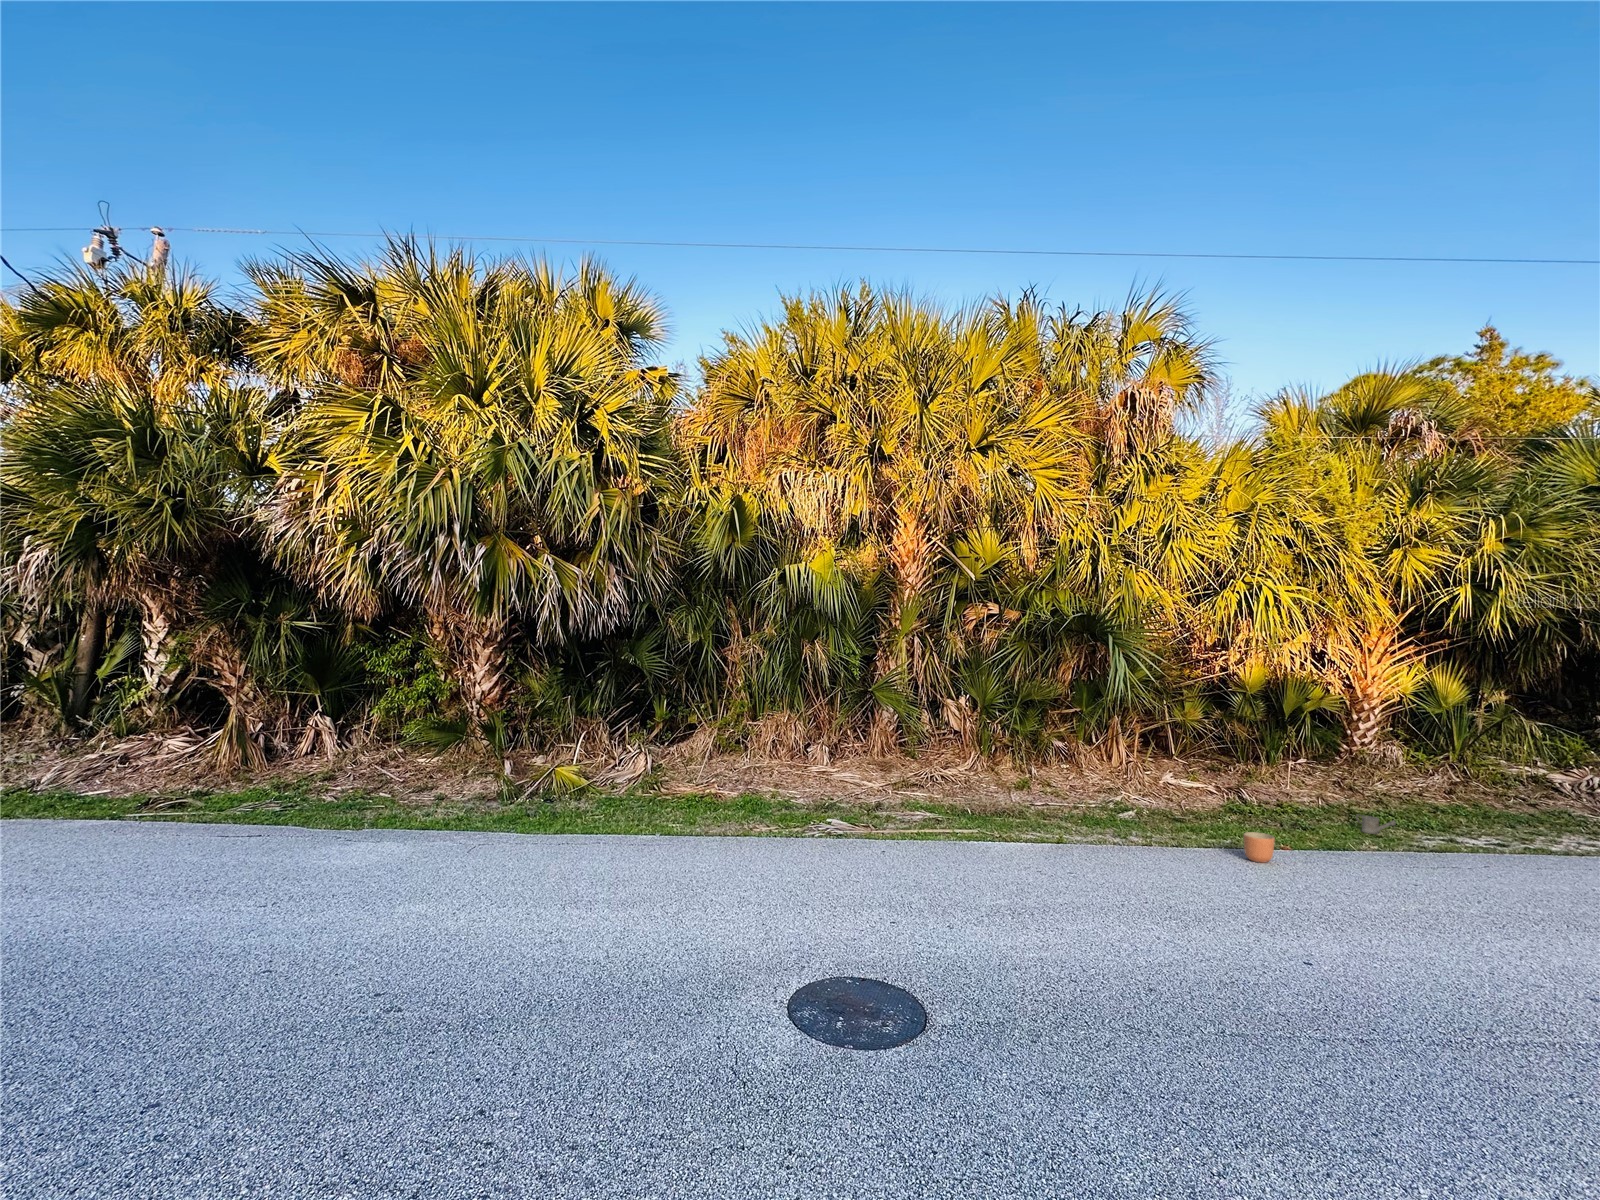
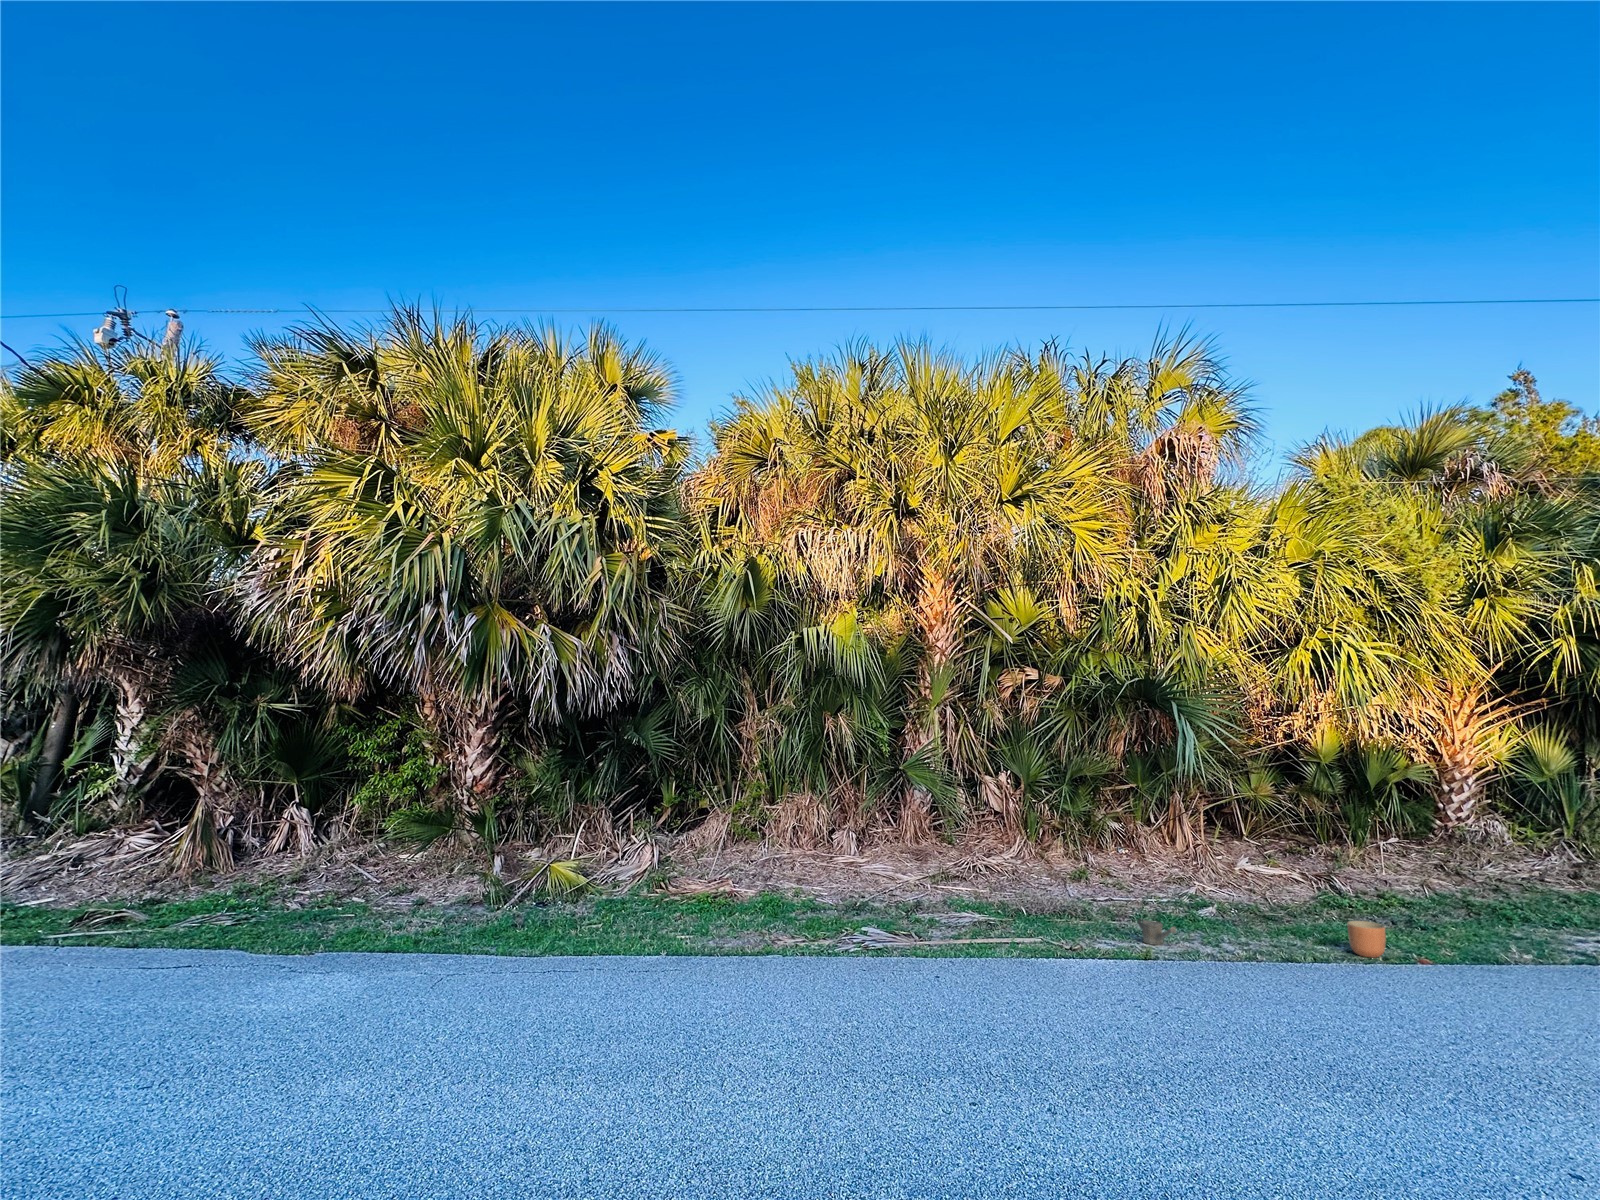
watering can: present [1356,815,1395,834] -> present [1138,919,1176,945]

